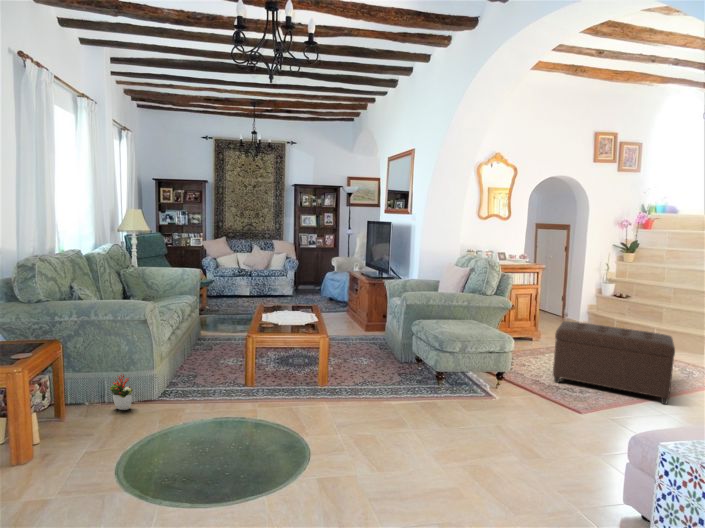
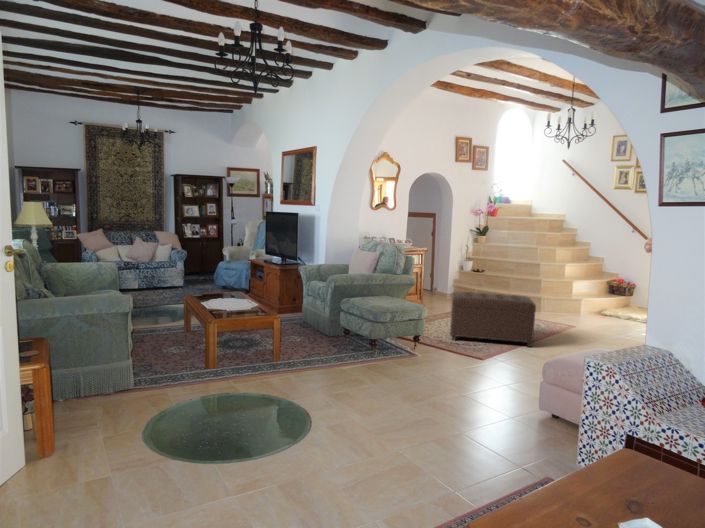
decorative plant: present [110,374,133,410] -> none [81,367,106,403]

